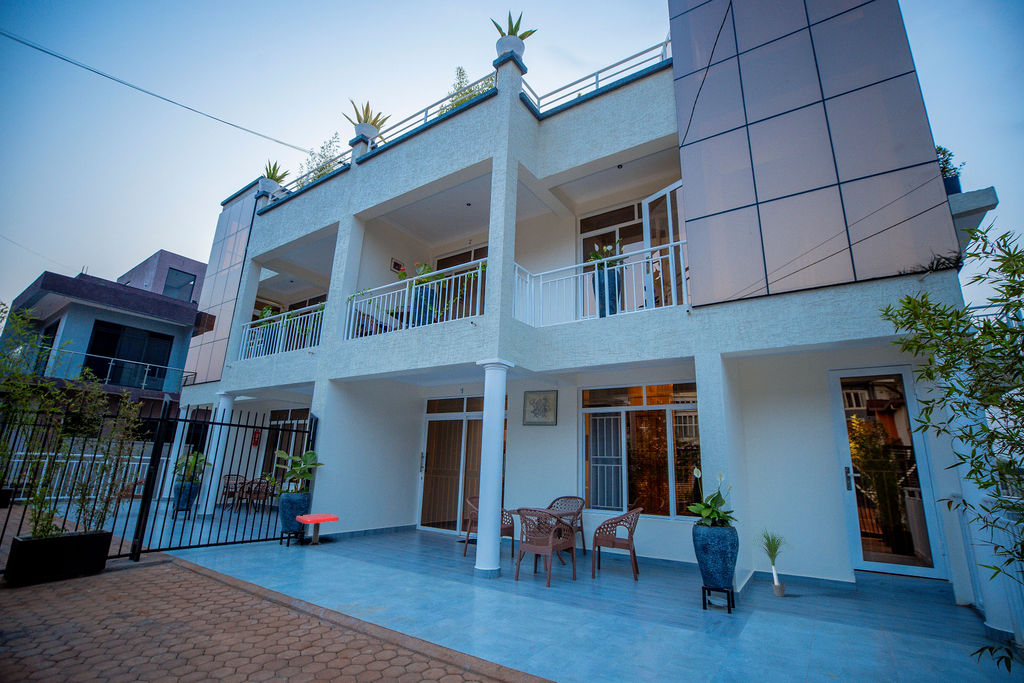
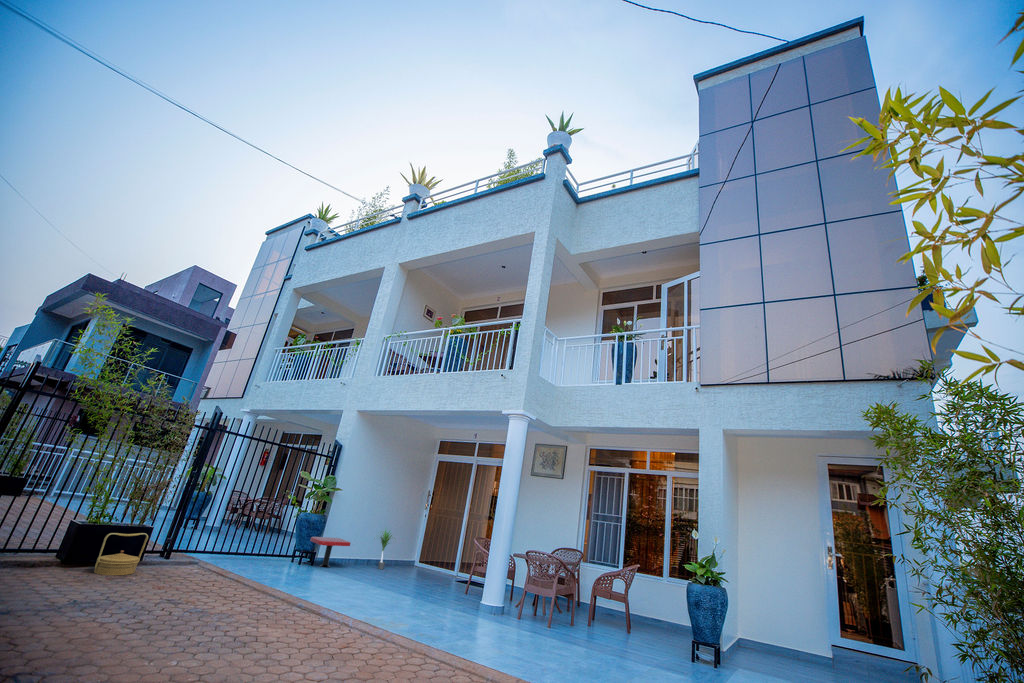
potted plant: present [762,531,786,597] -> present [378,530,392,569]
woven basket: none [38,540,98,591] -> present [94,533,148,575]

